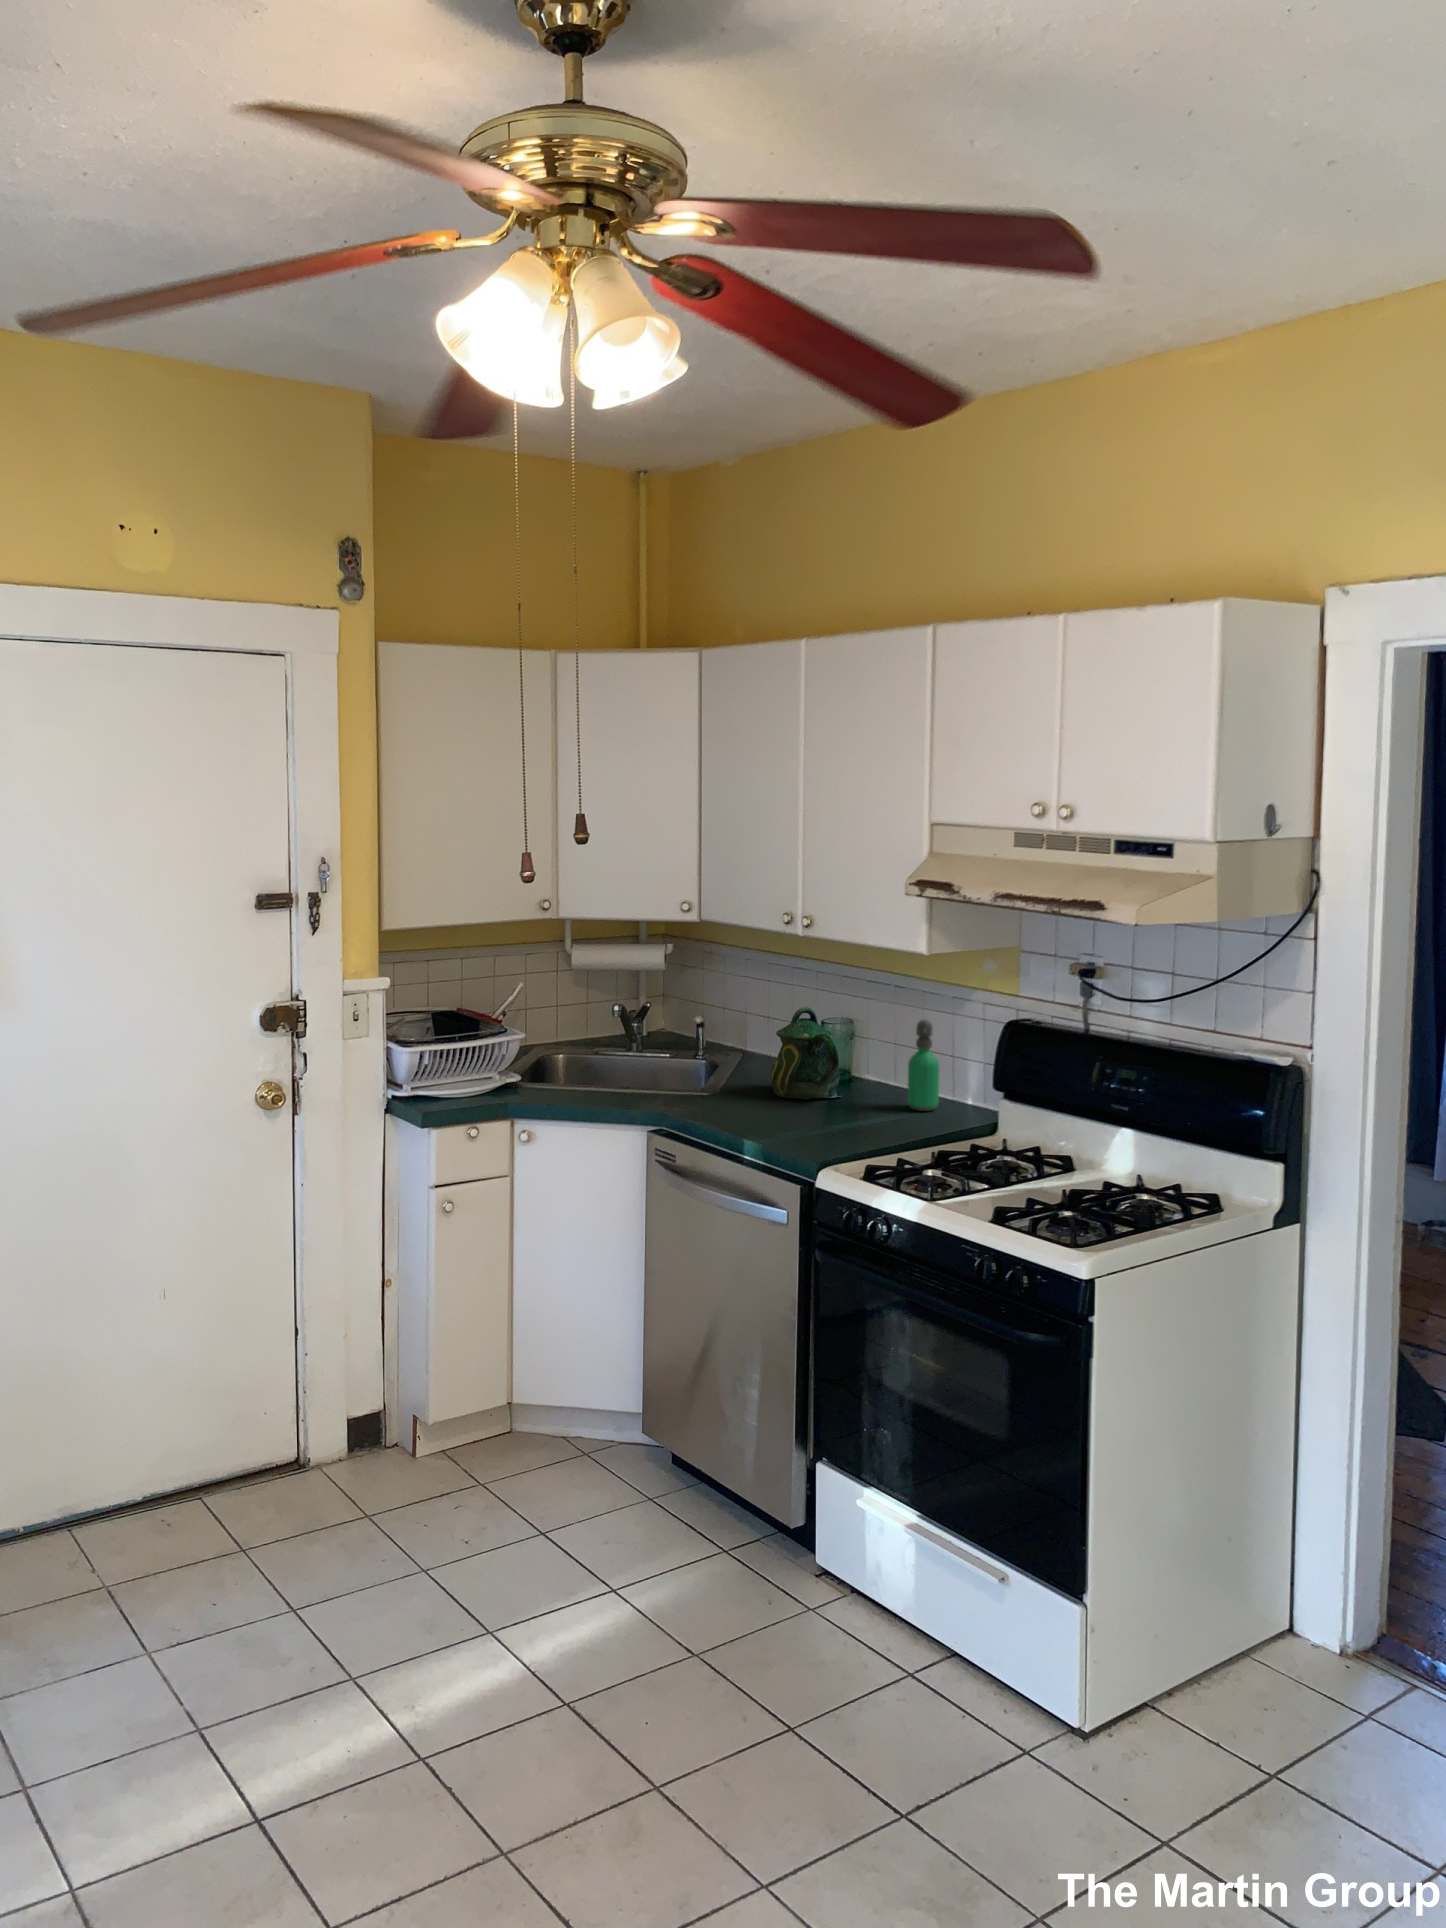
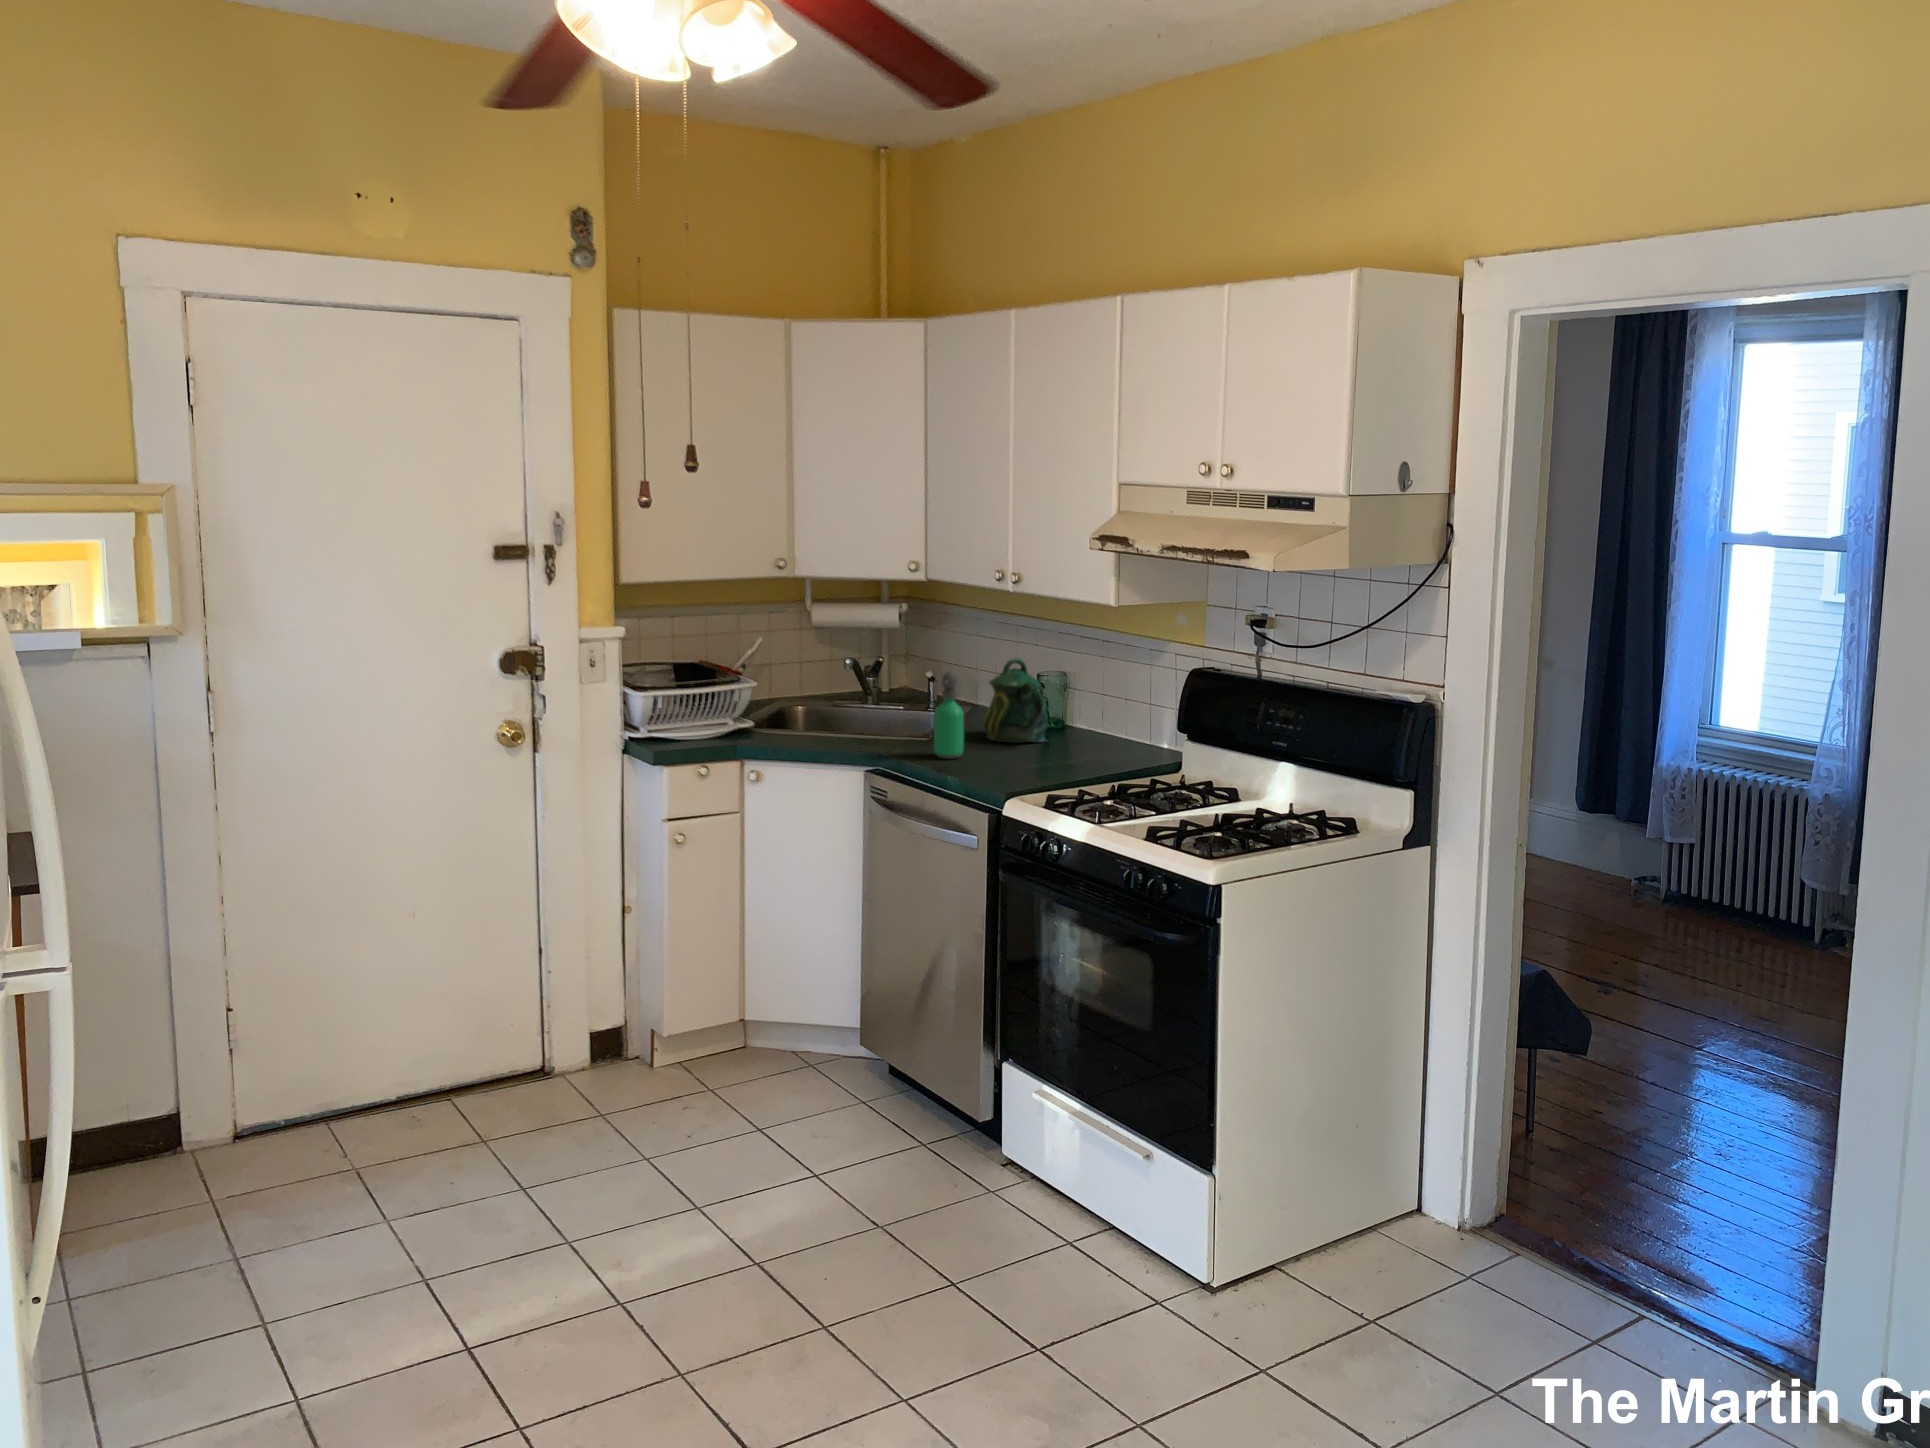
soap dispenser: present [907,1020,939,1111] -> present [934,672,964,759]

